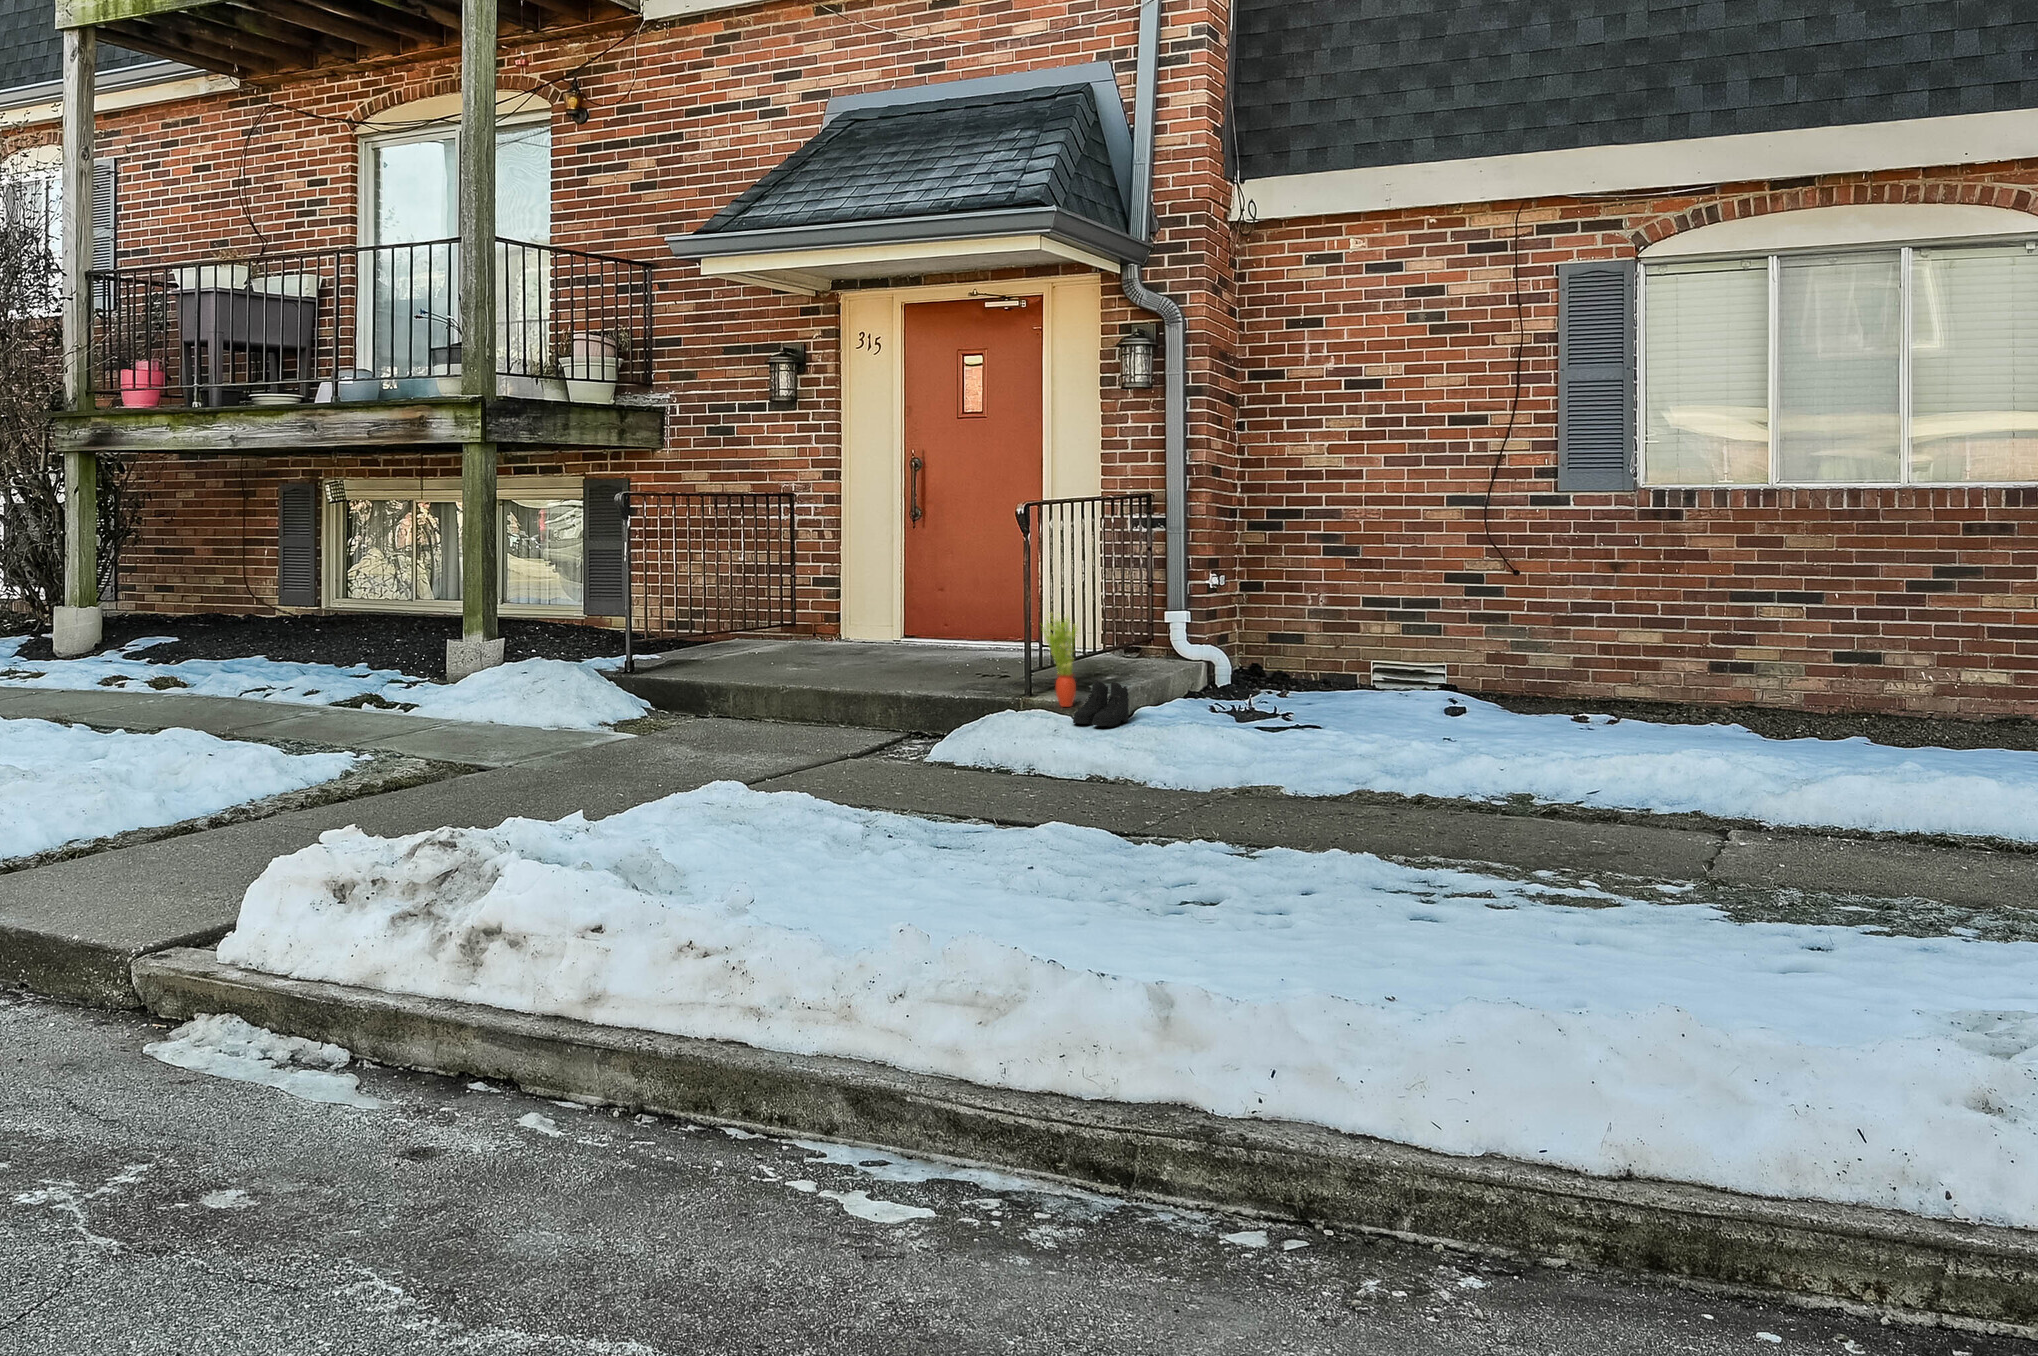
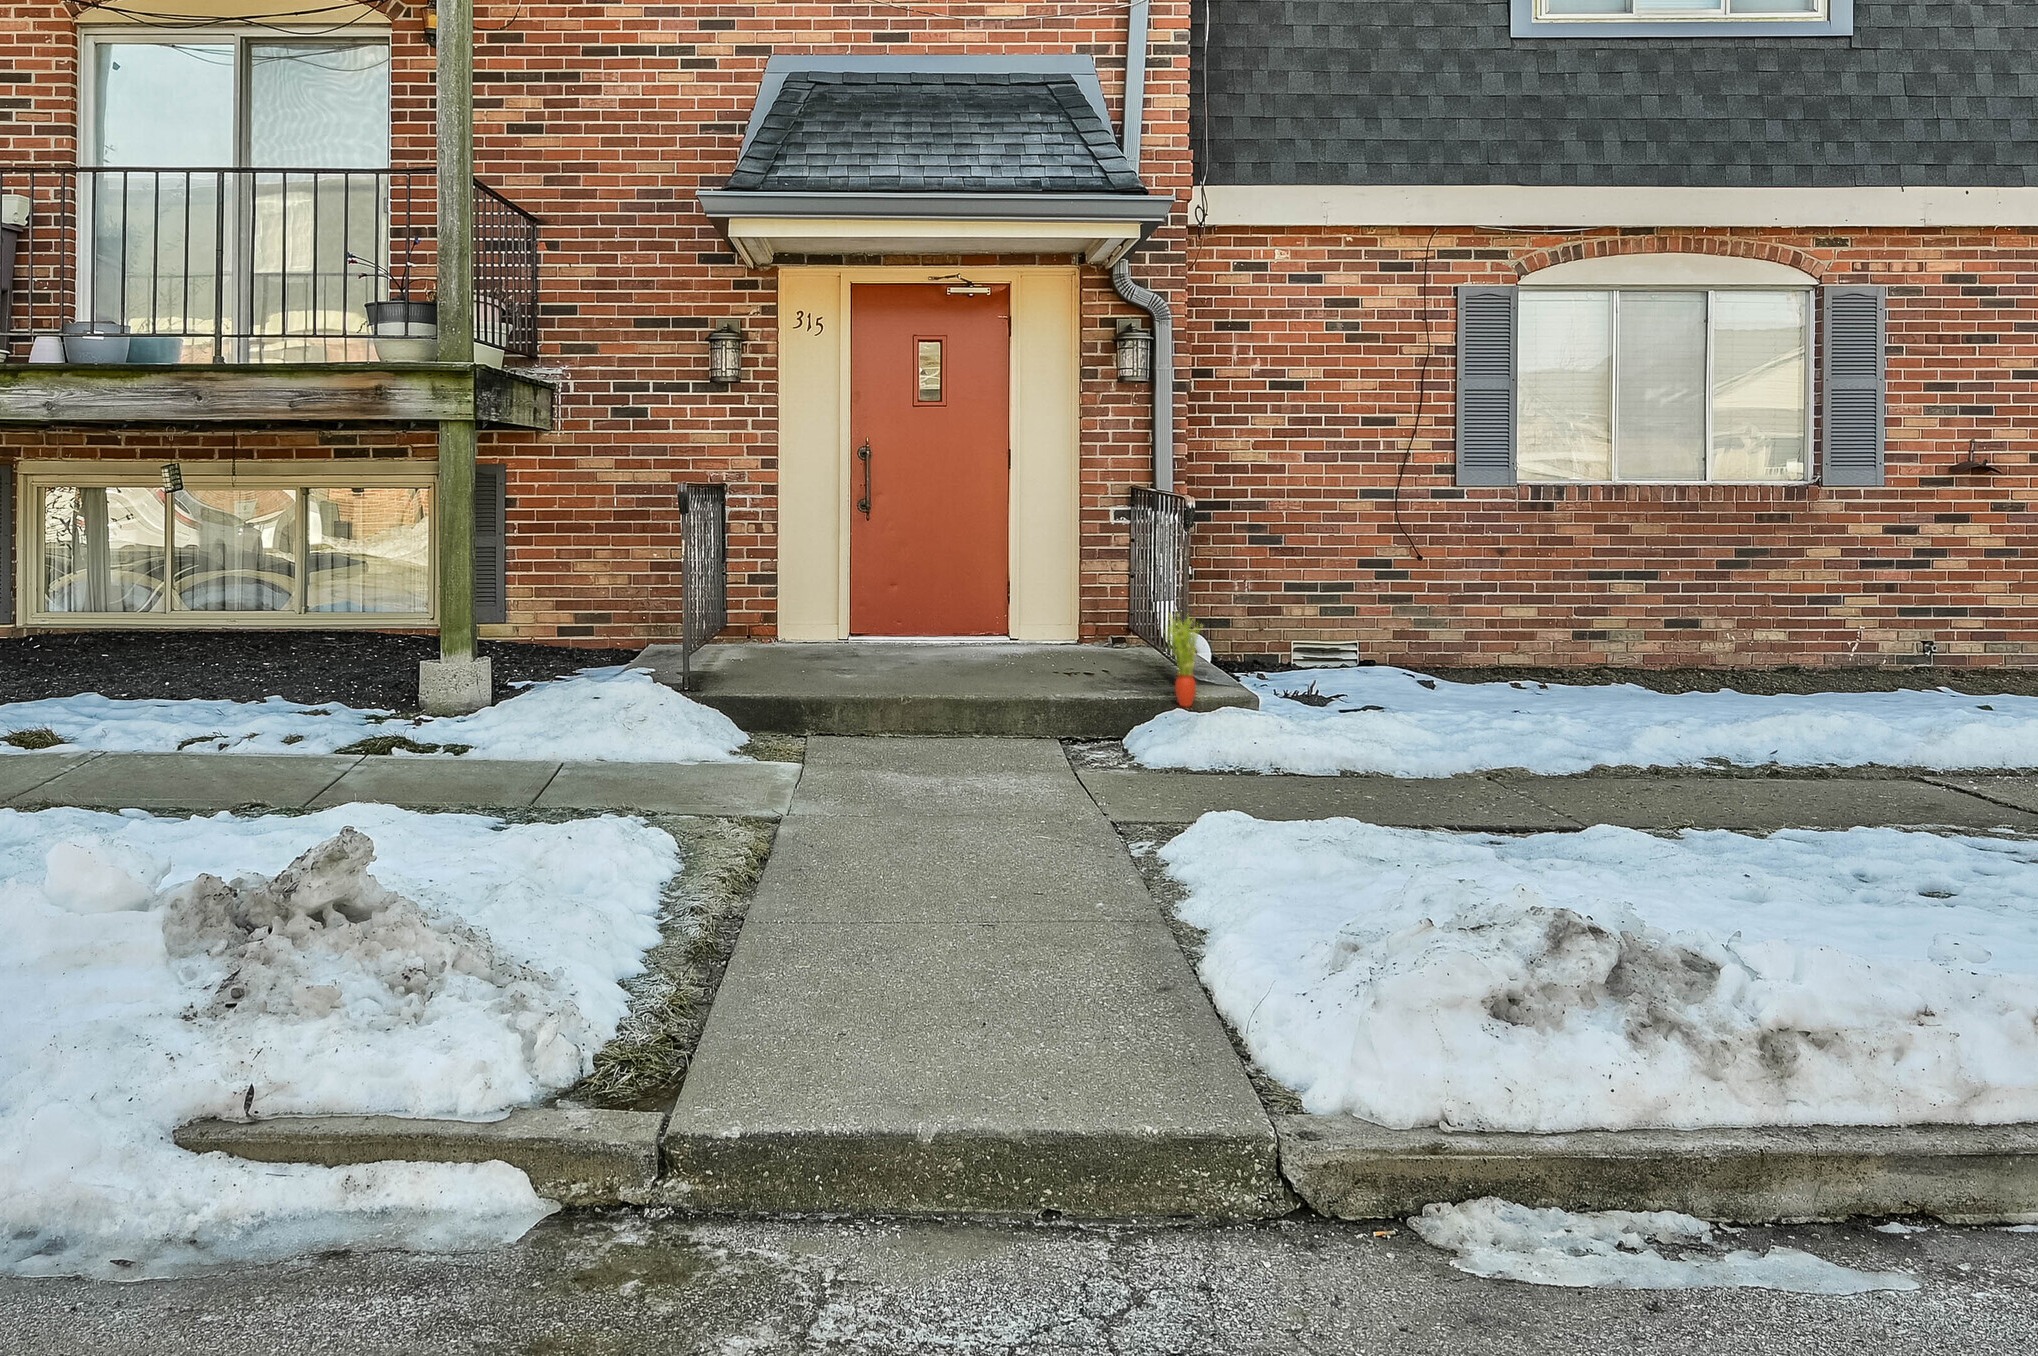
boots: present [1073,681,1129,727] -> none [1238,681,1283,726]

